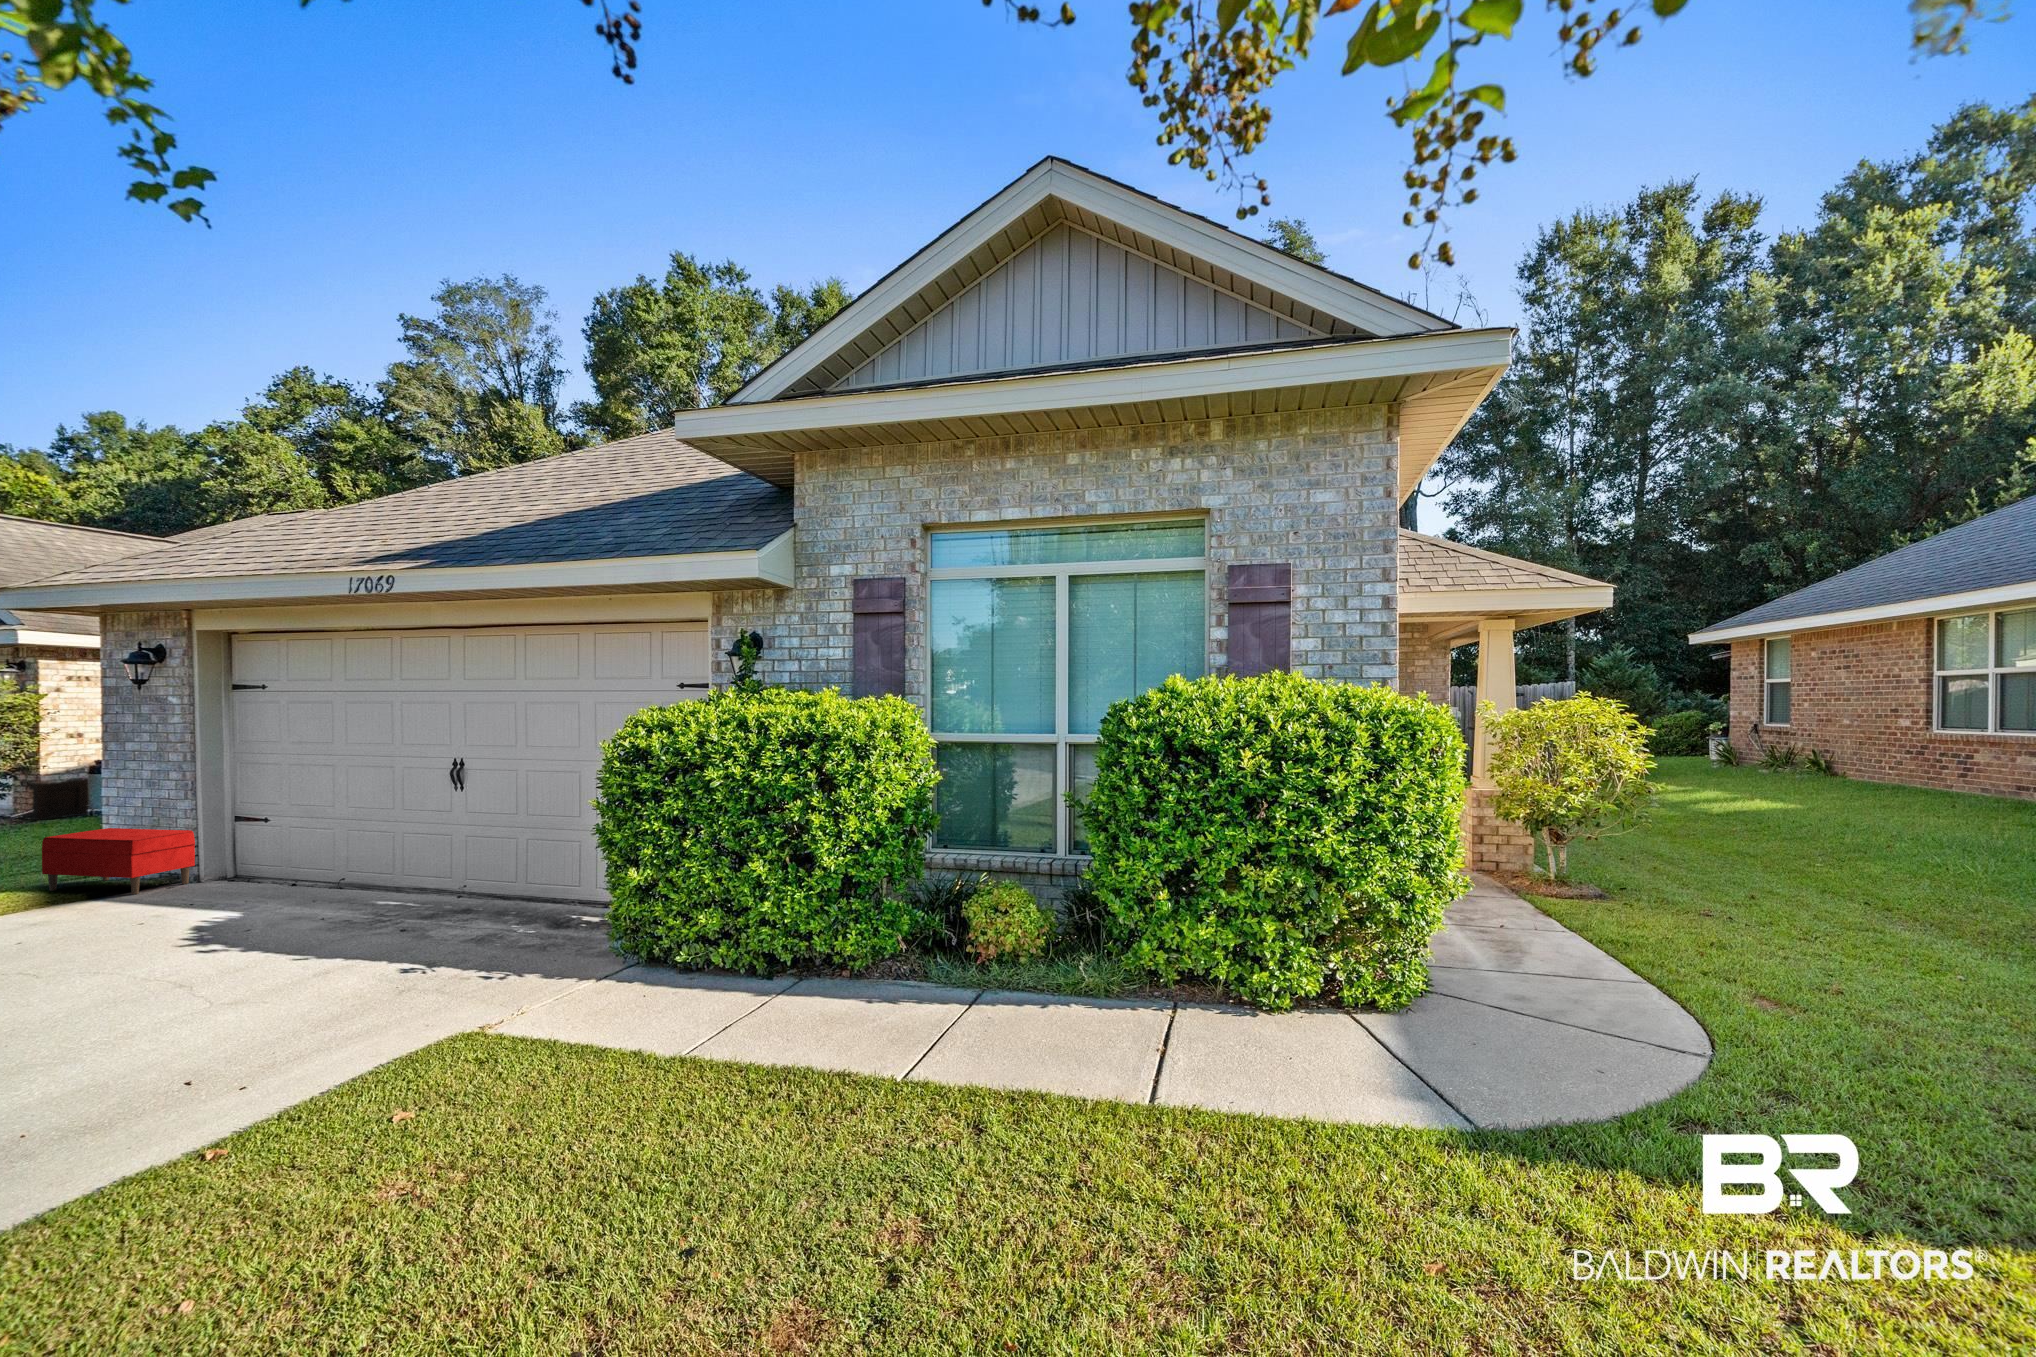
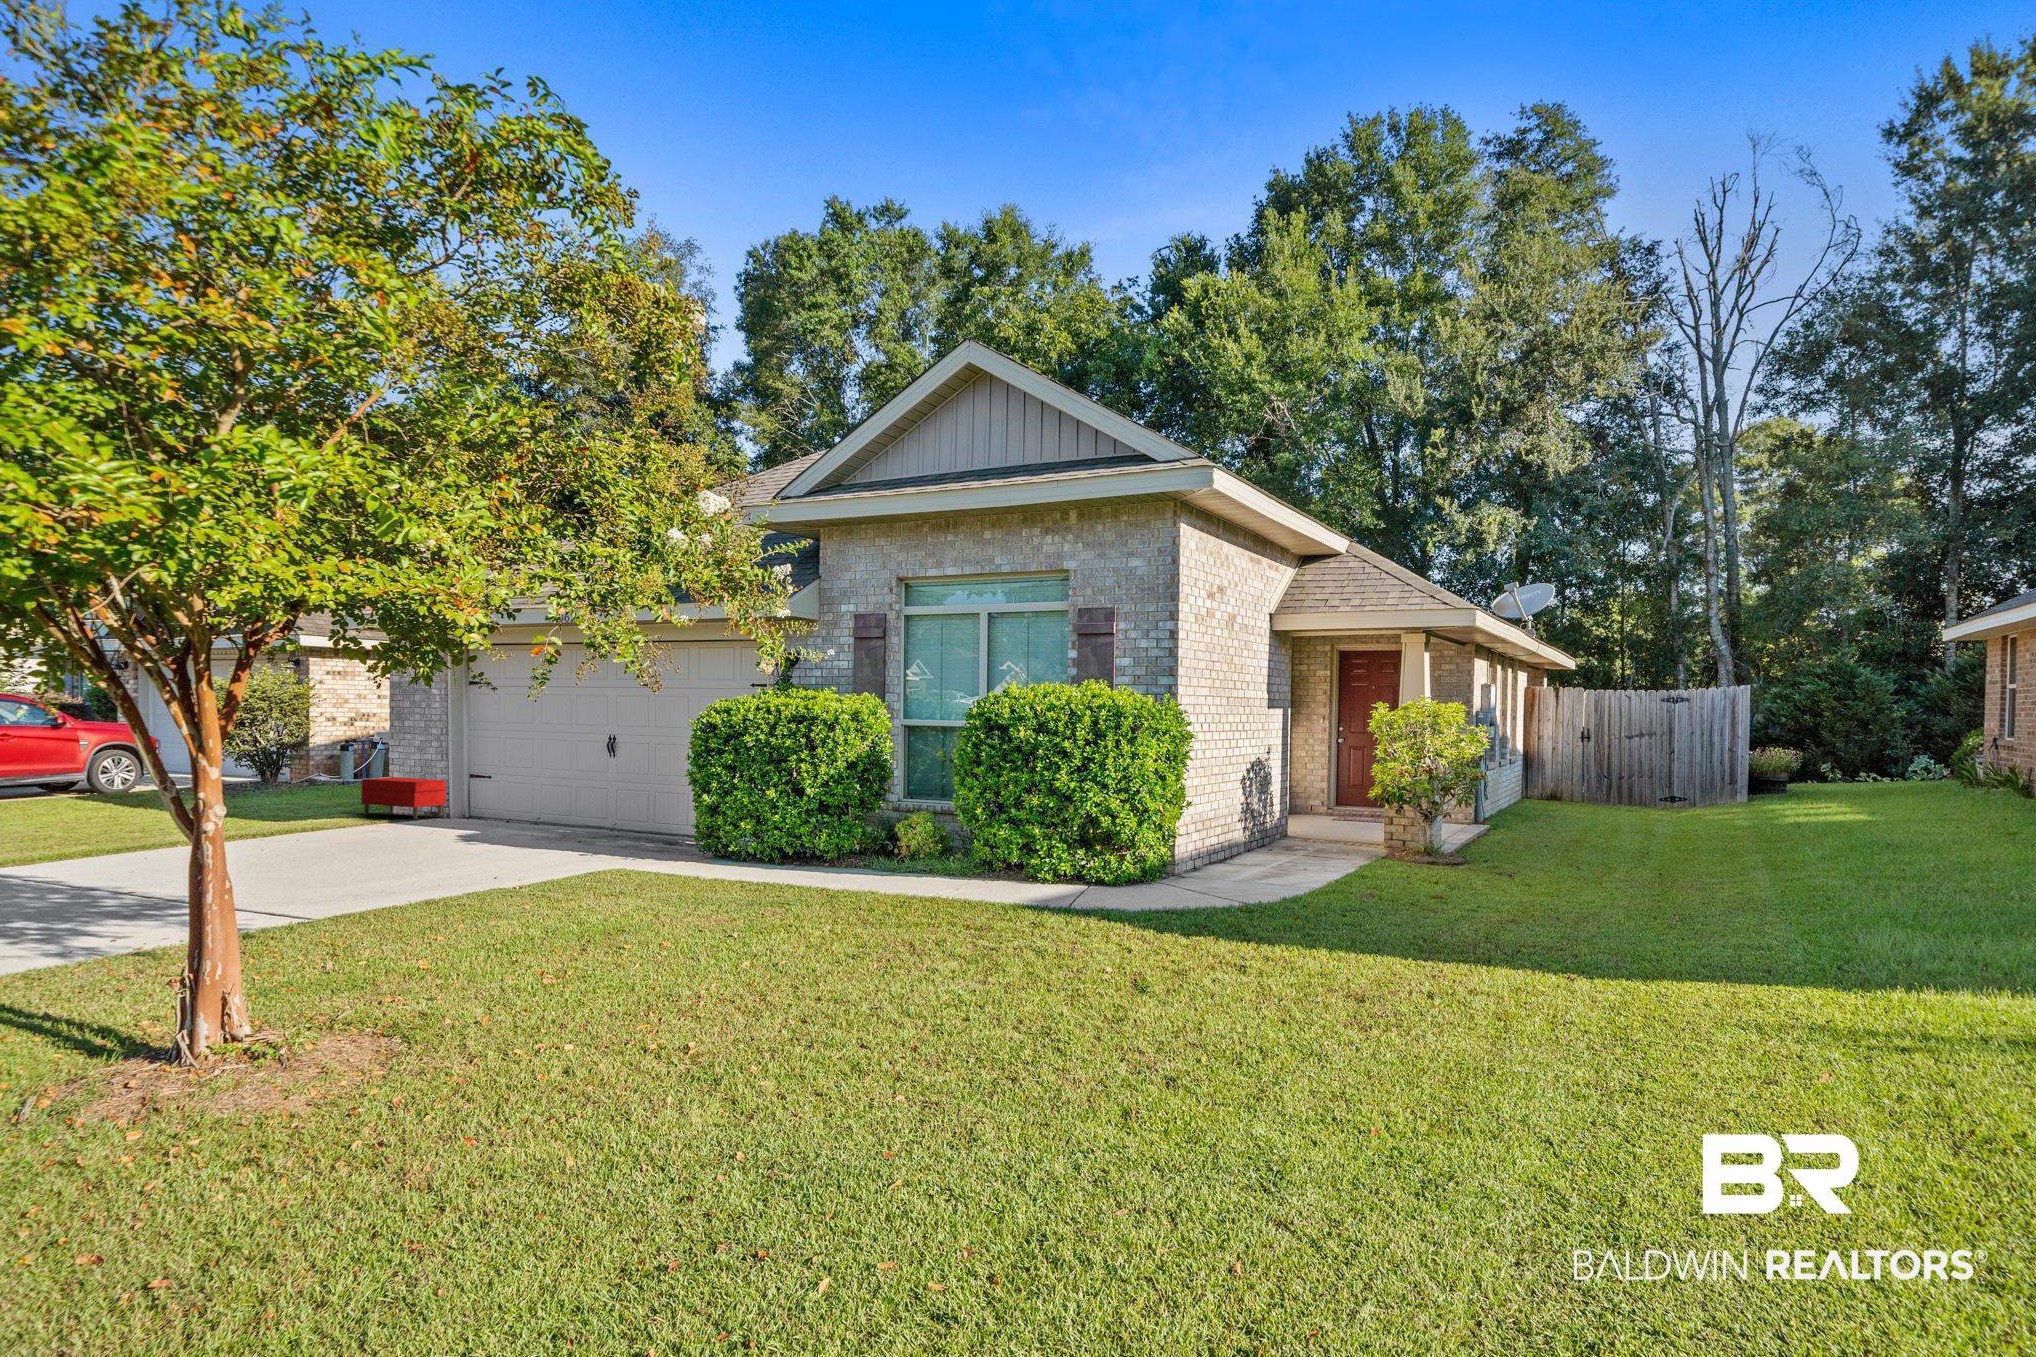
wooden crate: present [19,779,88,820] -> none [295,755,339,786]

